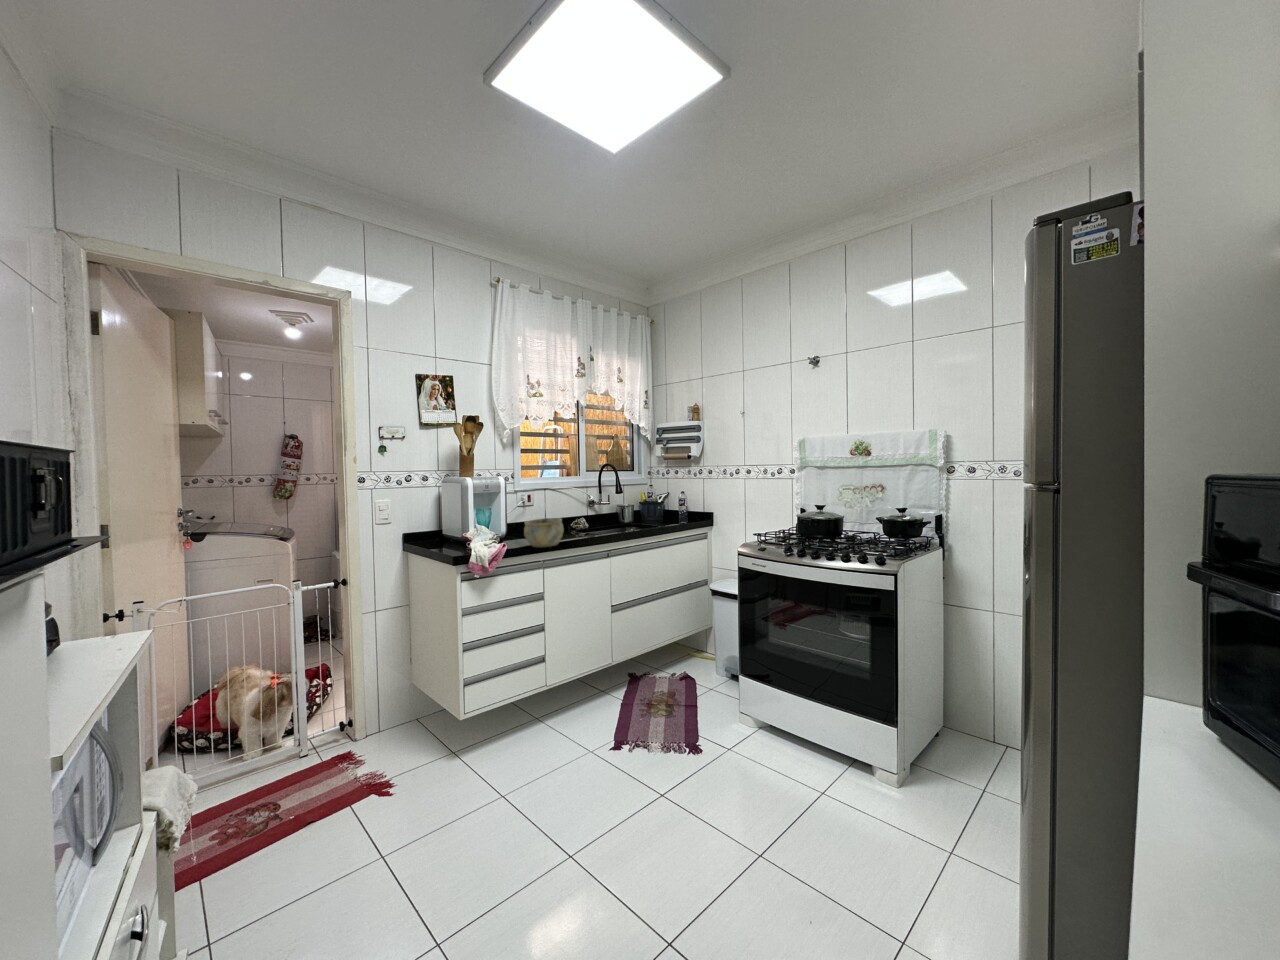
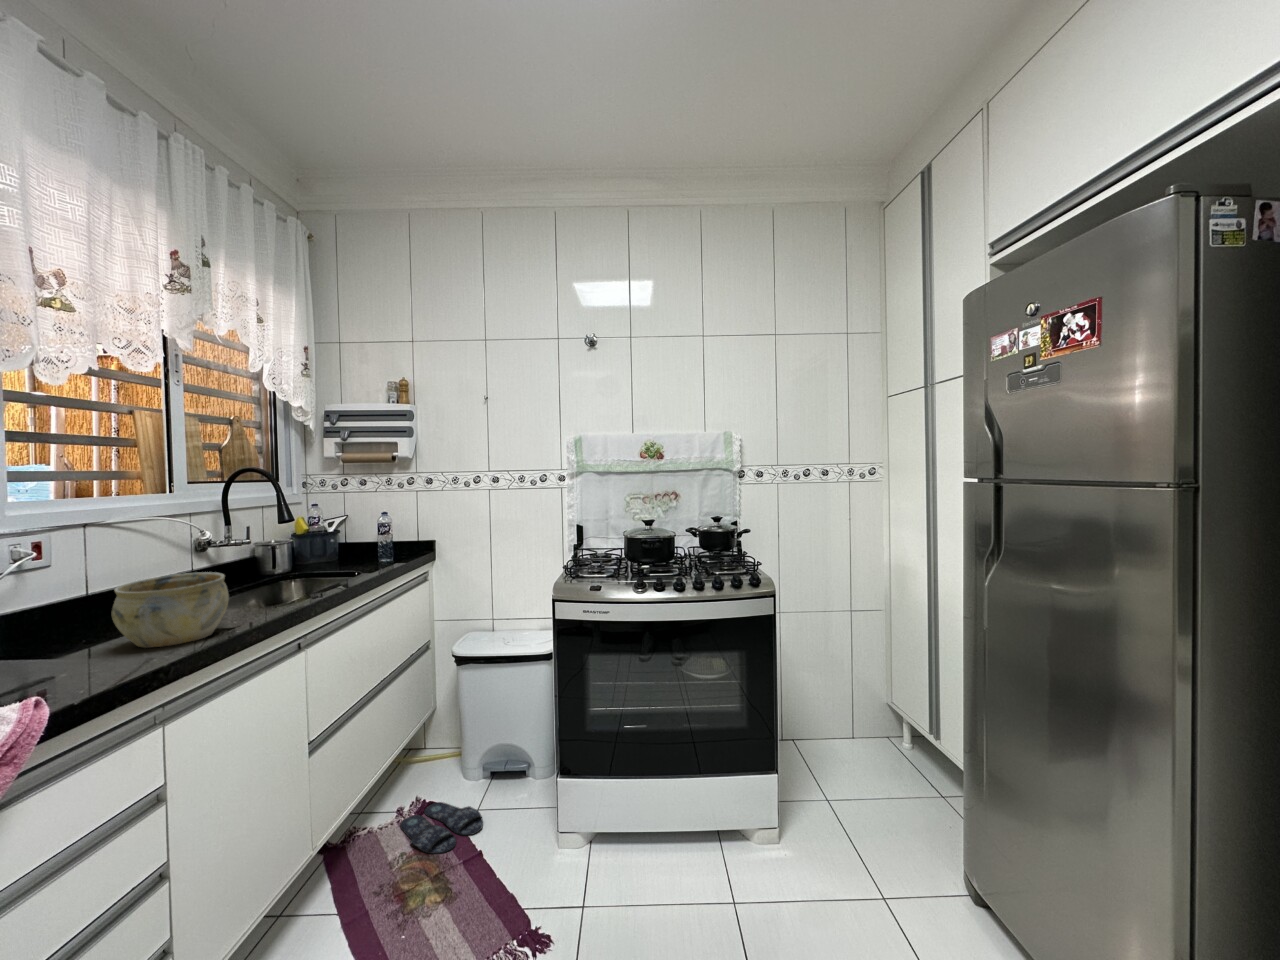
slippers: none [668,672,711,696] -> present [400,802,483,854]

